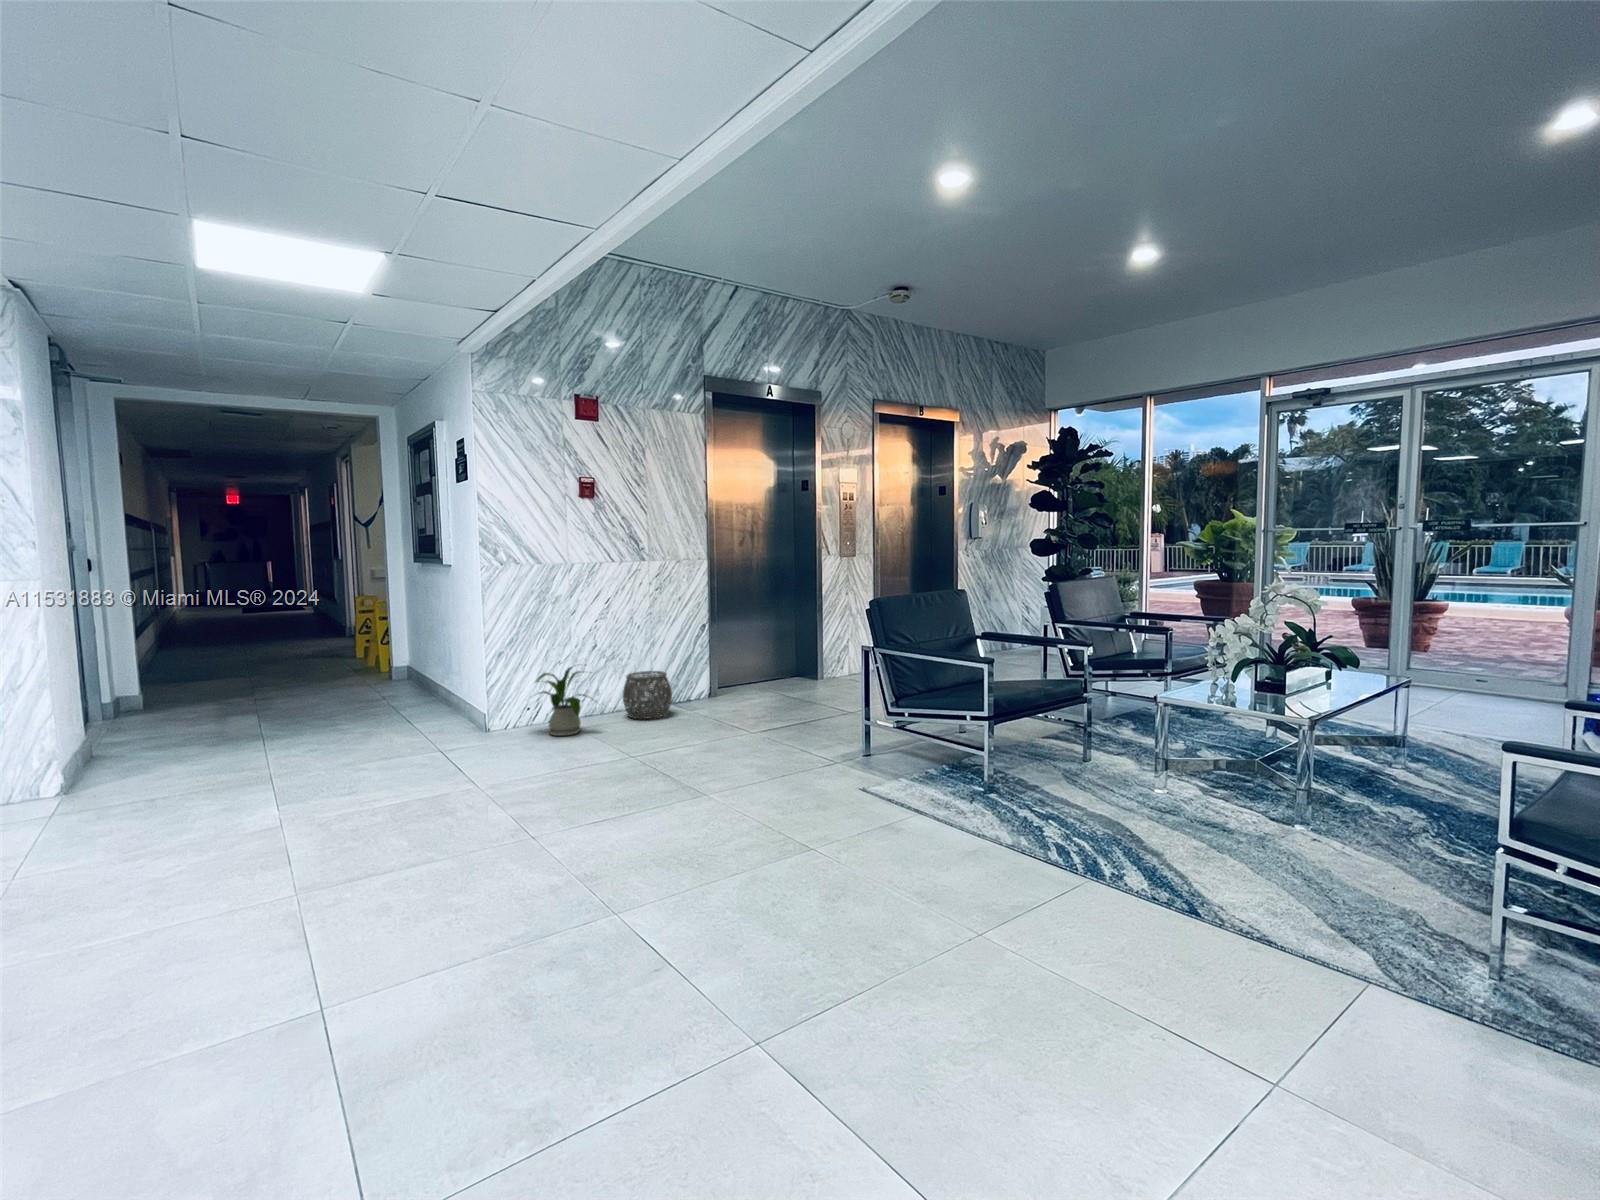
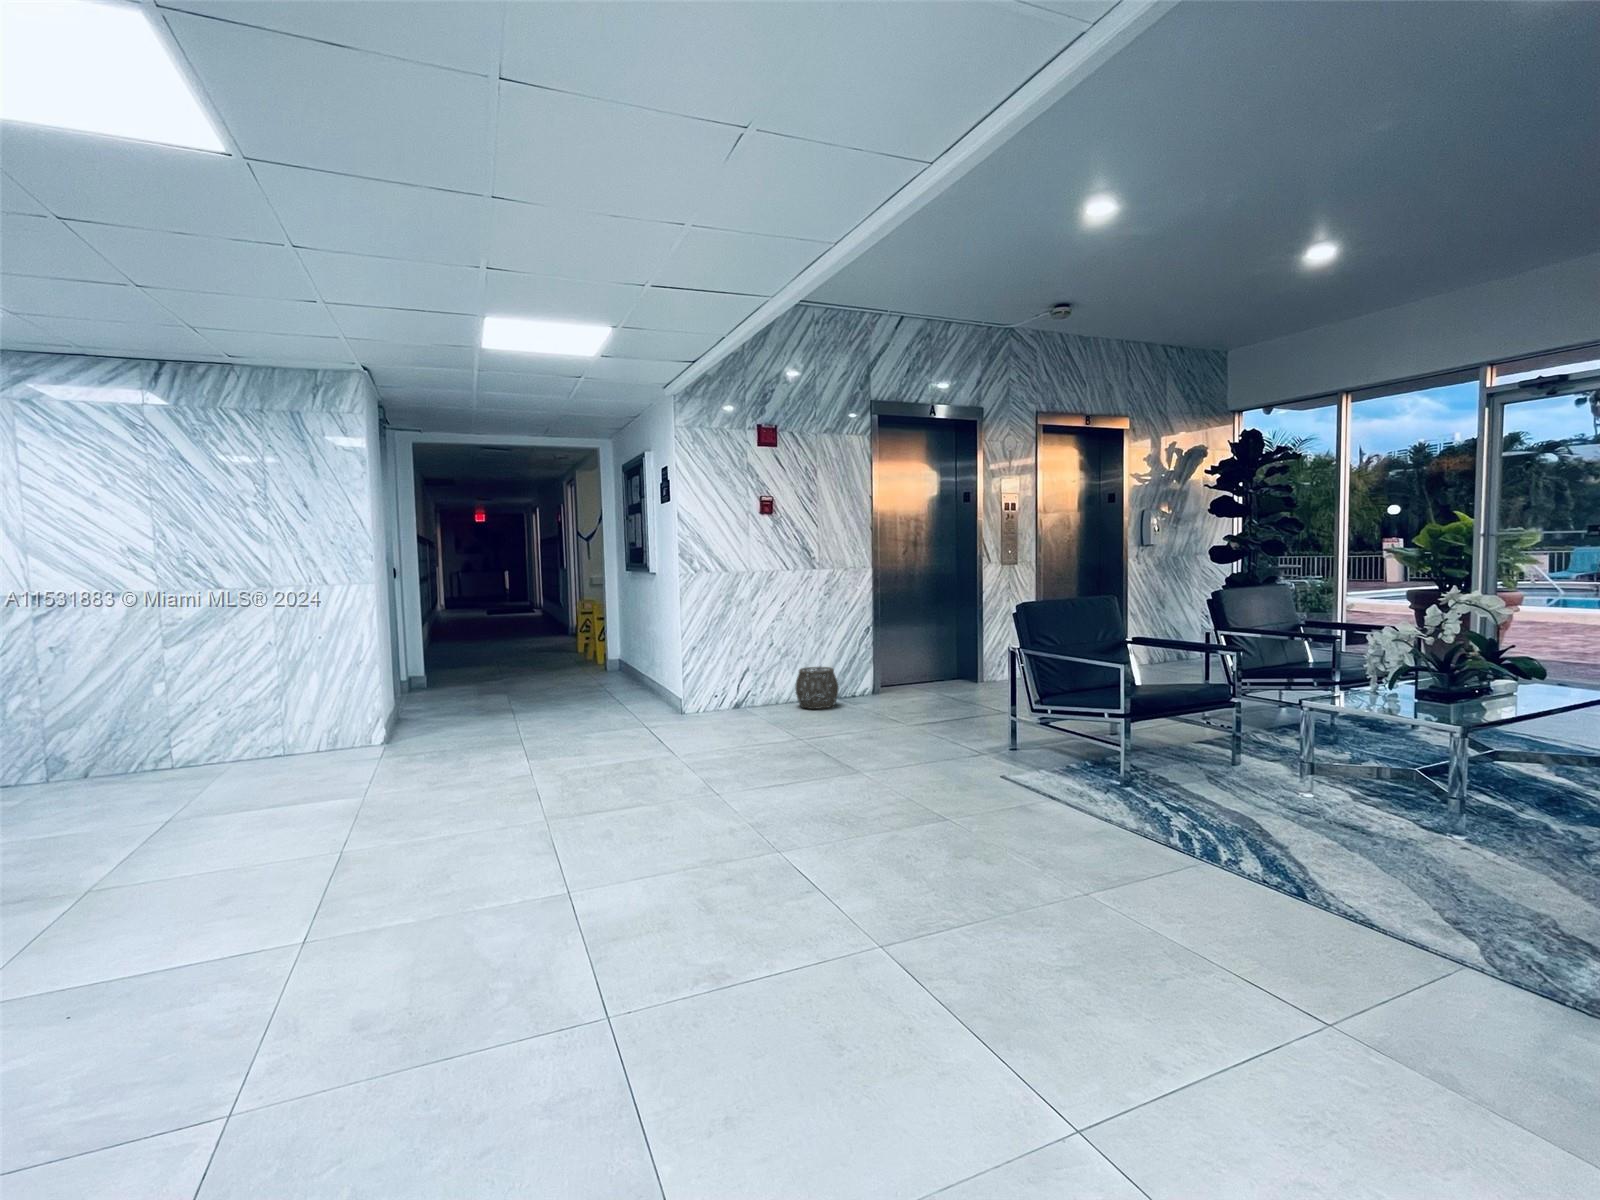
house plant: present [535,665,594,736] -> none [714,658,775,719]

